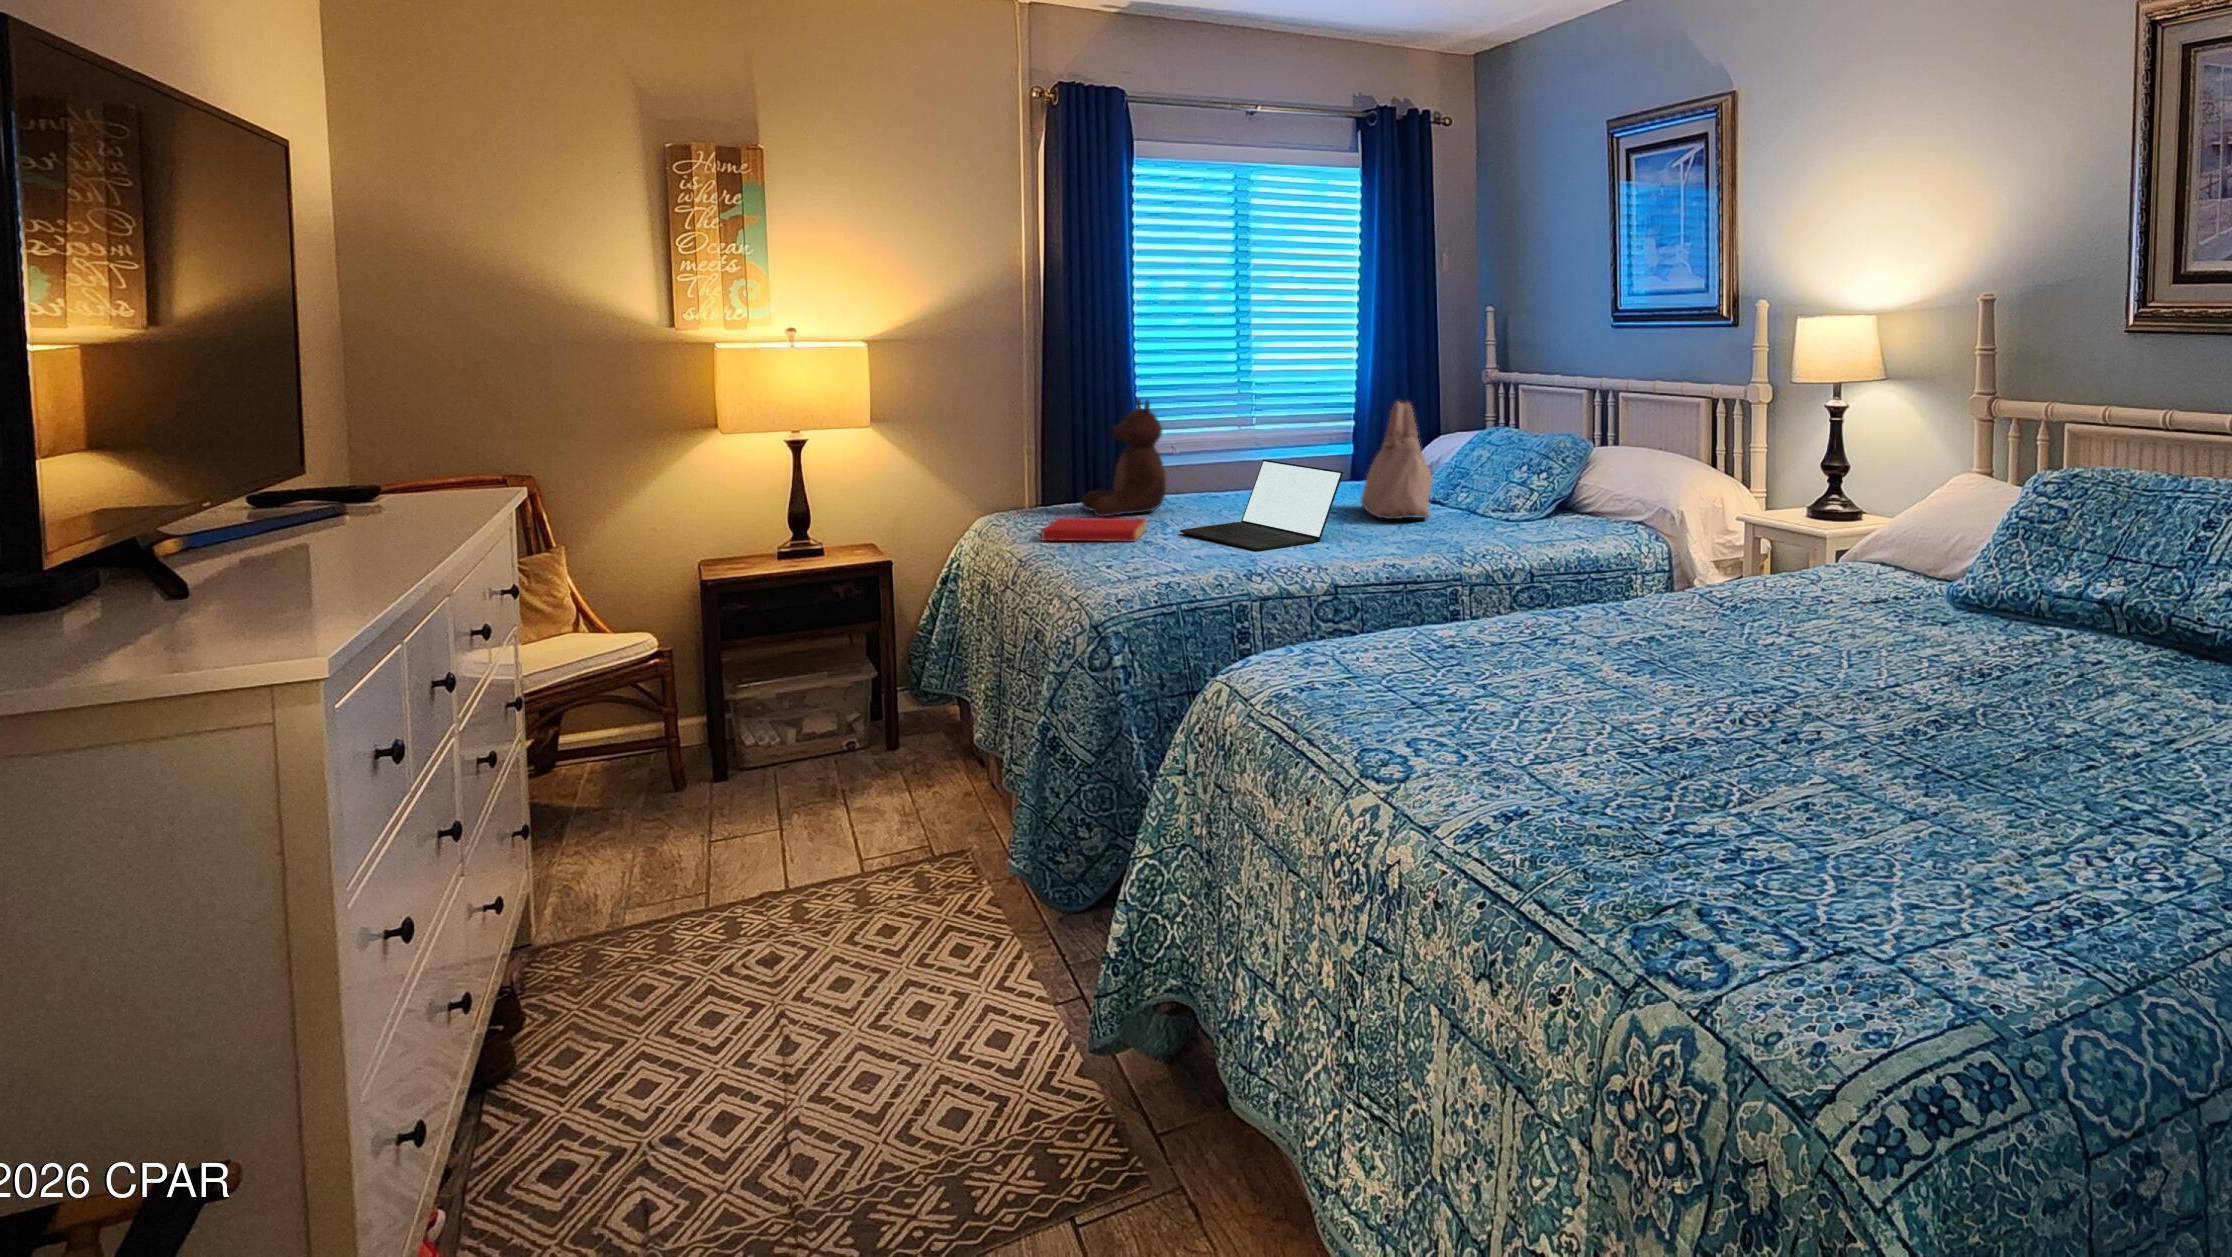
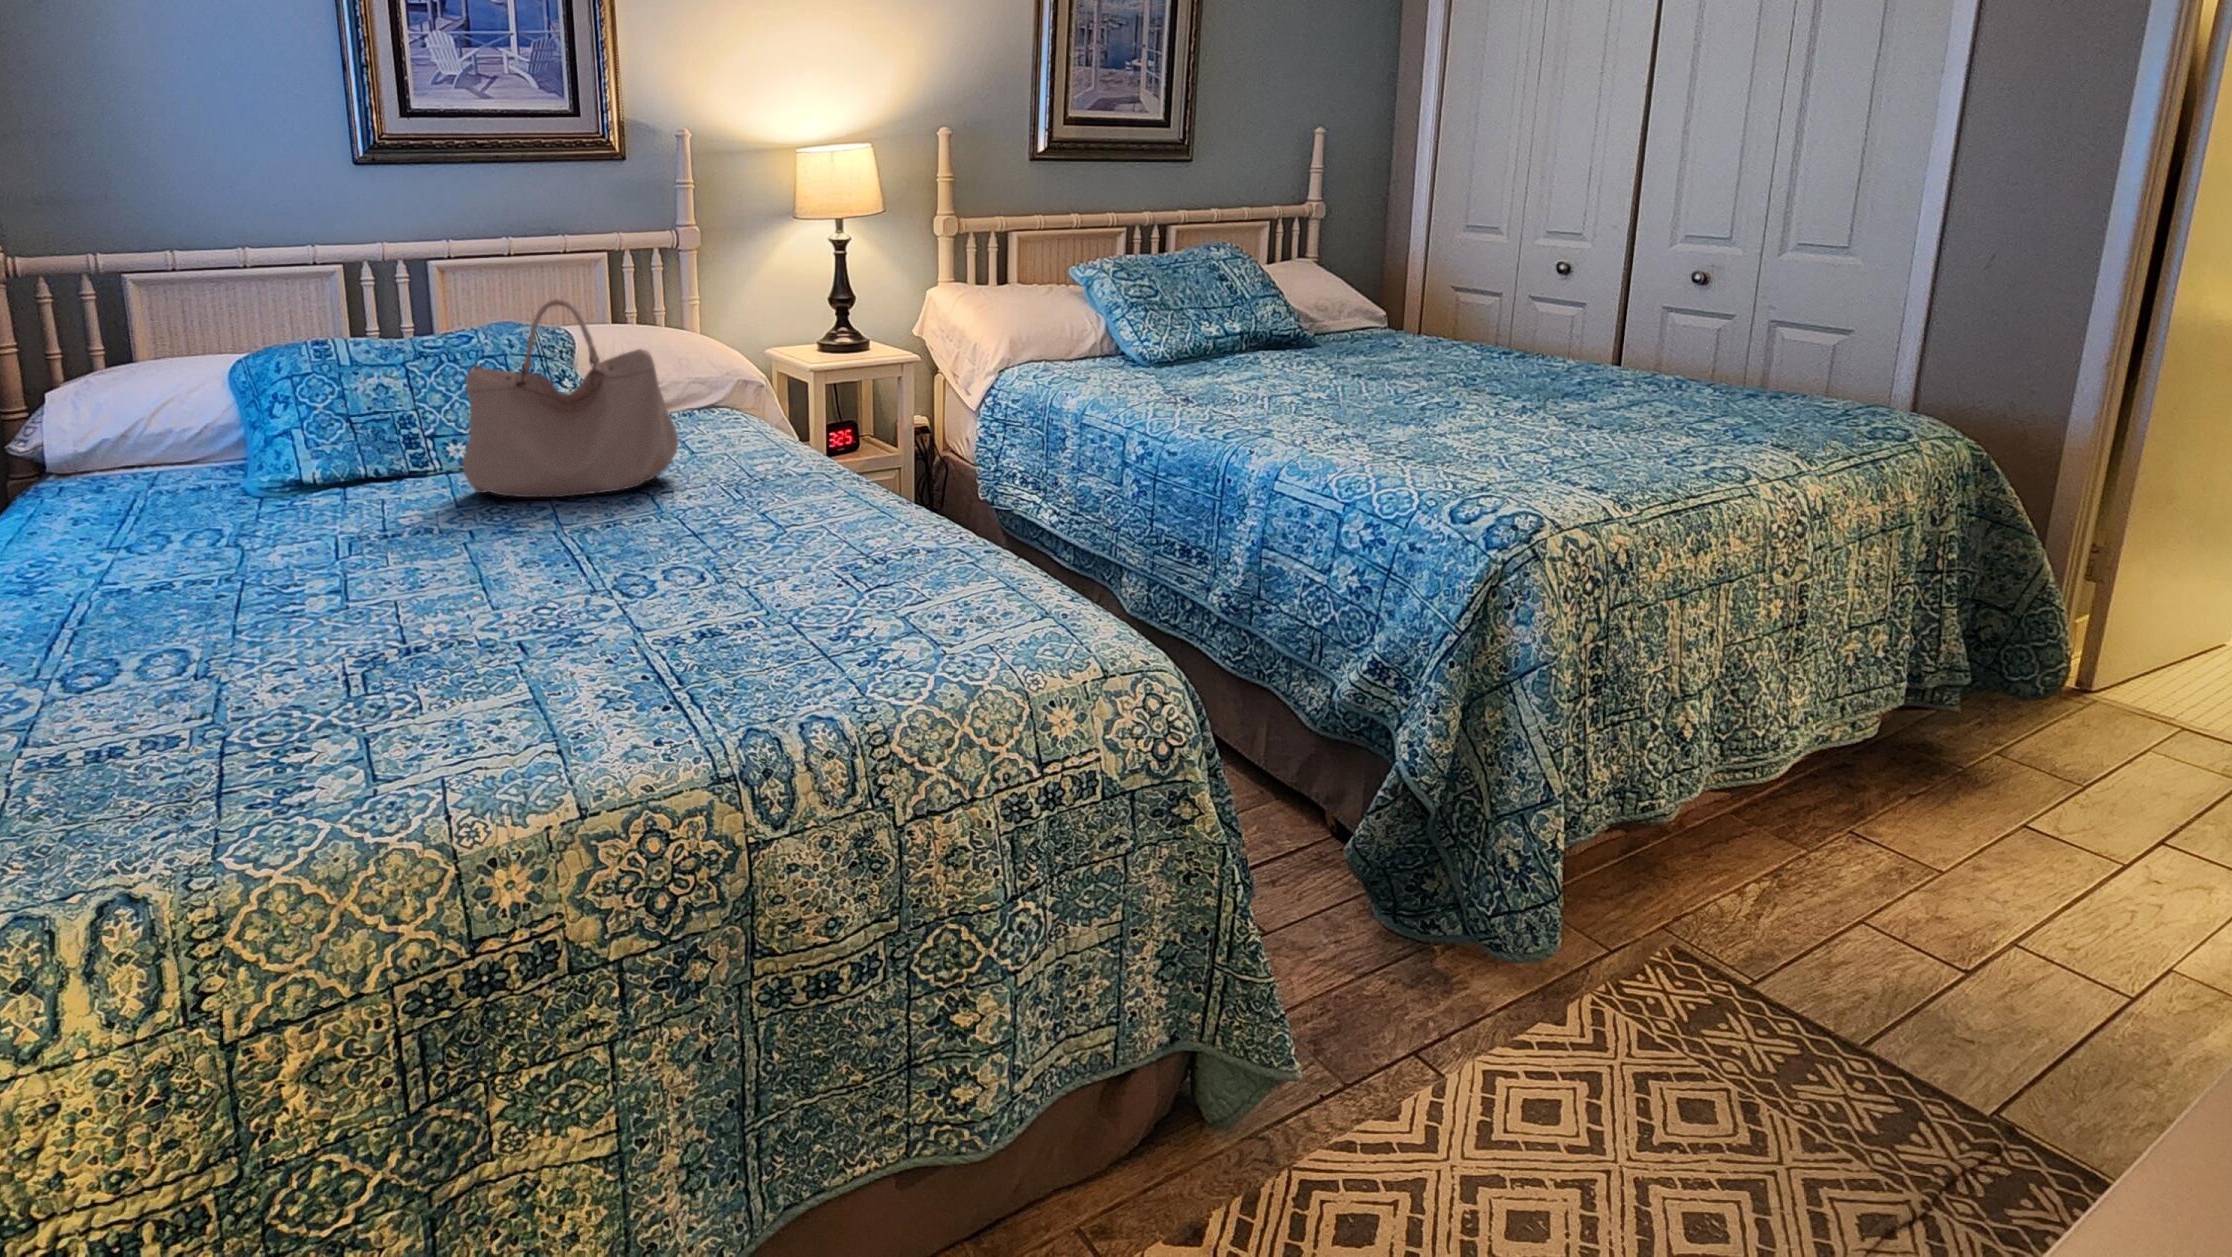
teddy bear: present [1081,398,1166,517] -> none [177,379,451,721]
laptop: present [1180,460,1343,551] -> none [601,407,898,600]
book: present [1042,517,1147,542] -> none [575,609,779,718]

